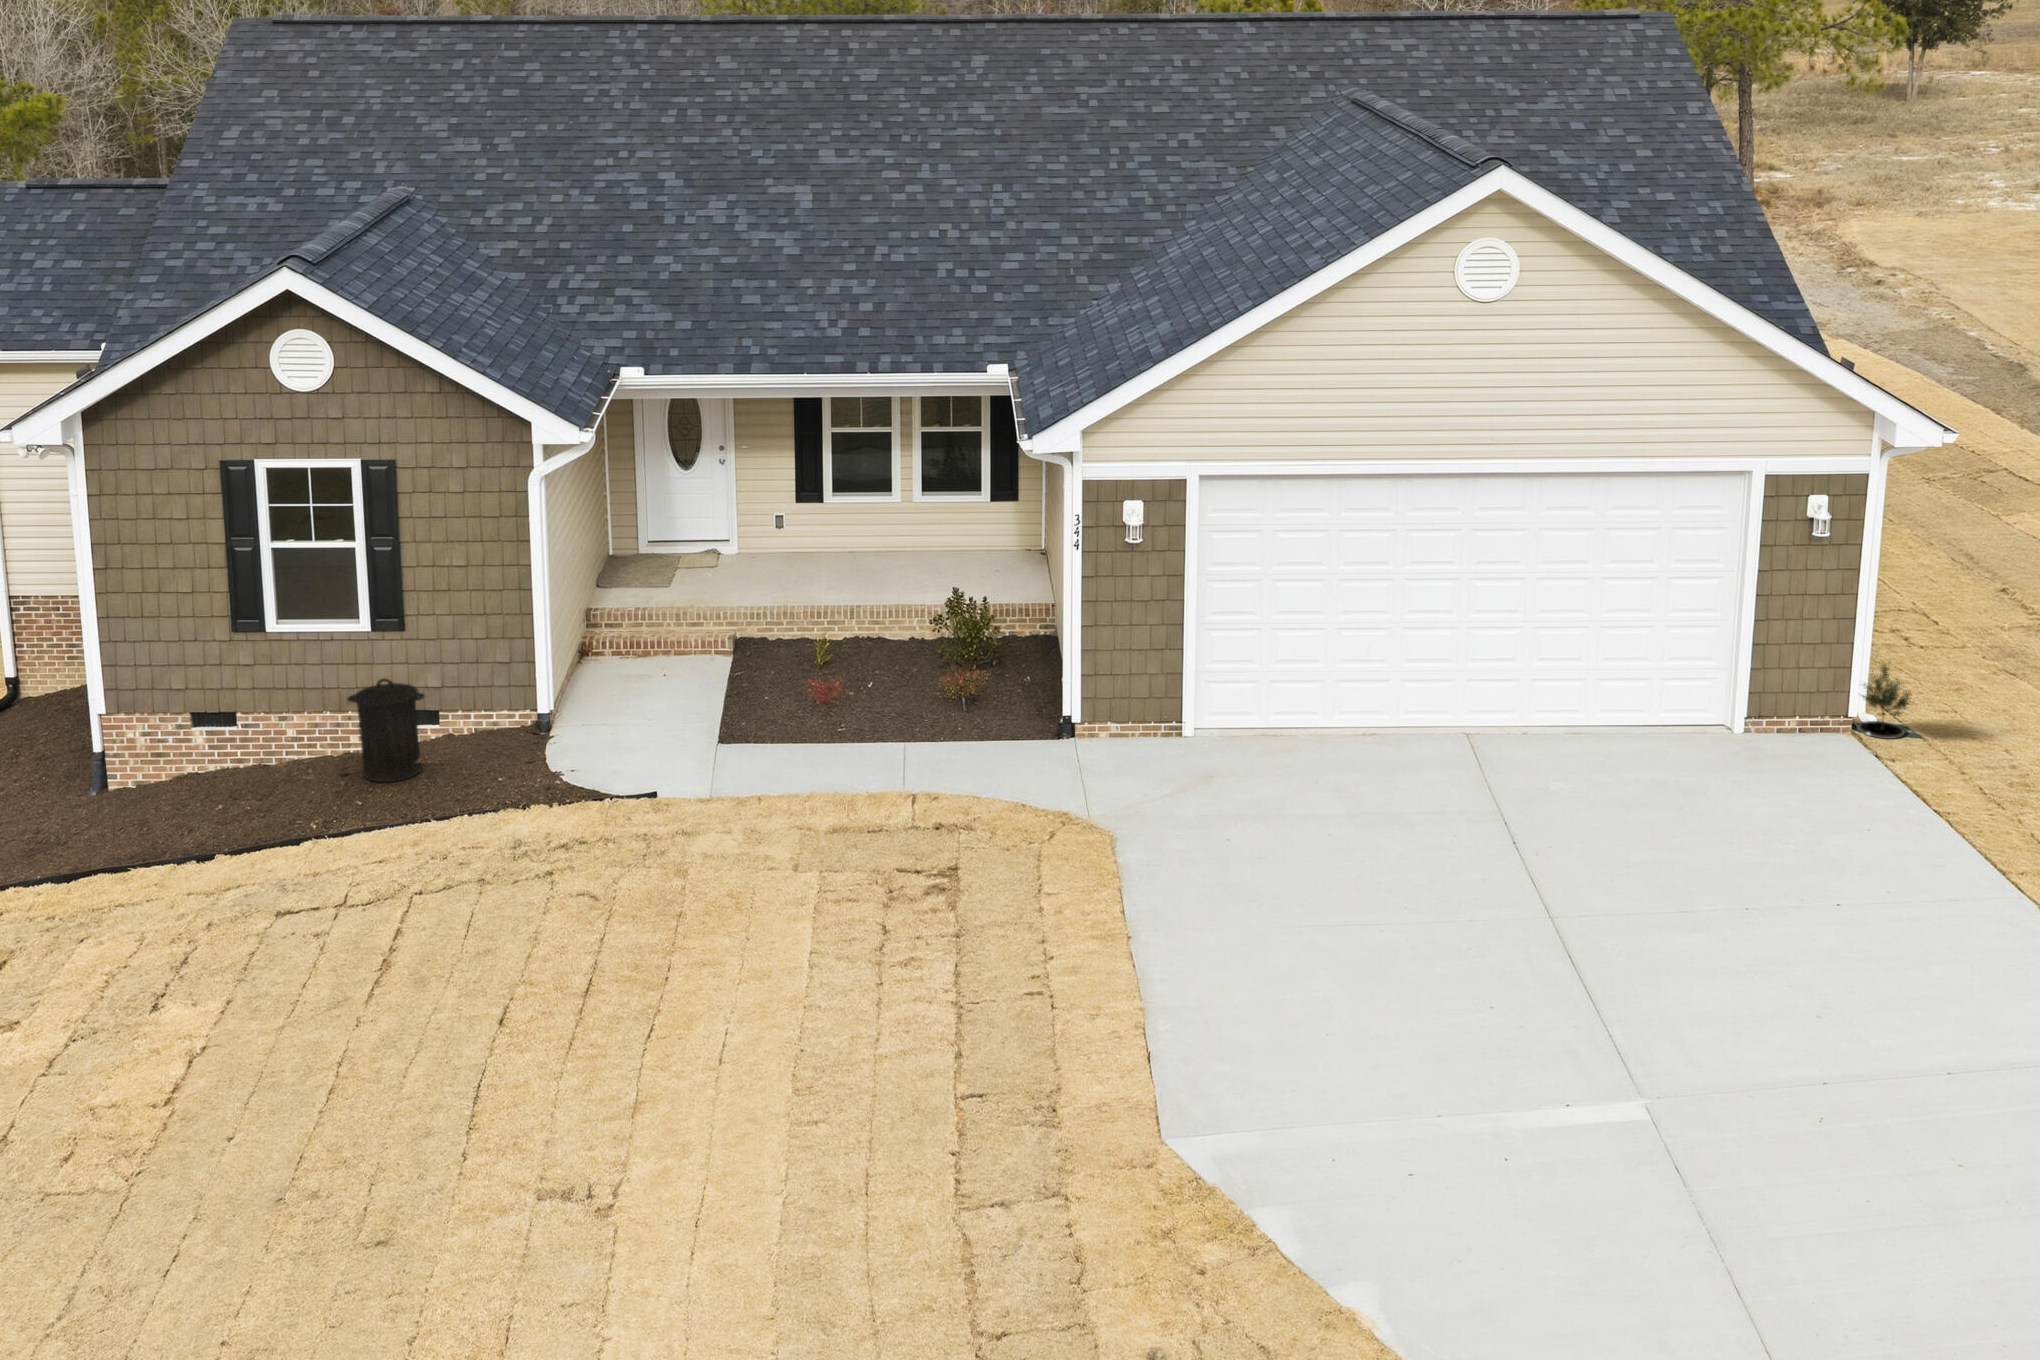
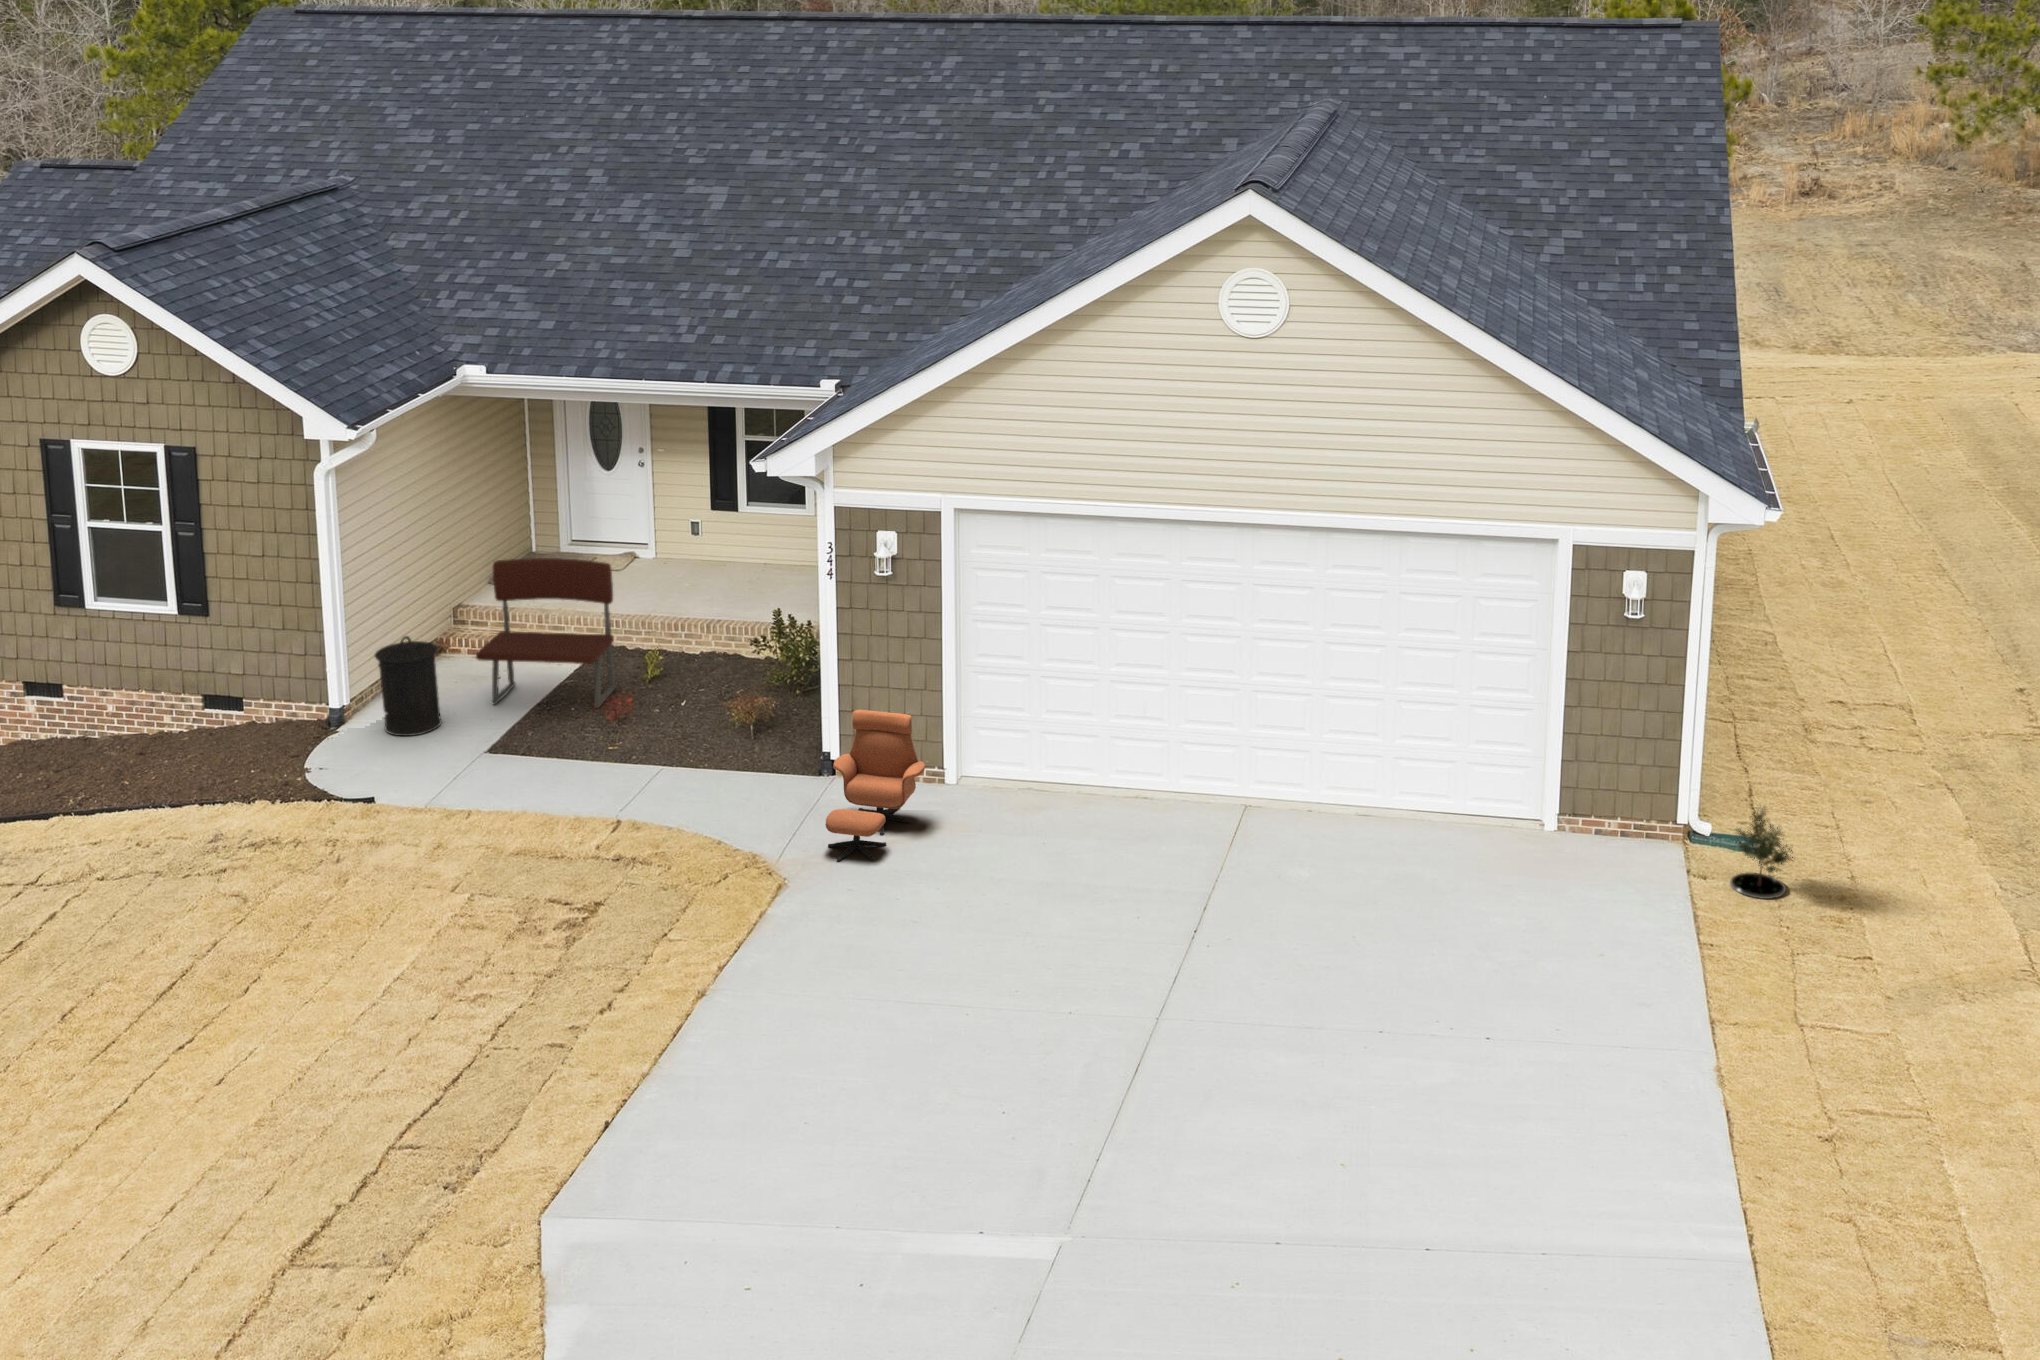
bench: none [646,551,770,700] -> present [476,558,616,708]
lounge chair: none [1083,656,1171,792] -> present [825,710,926,861]
trash can: present [347,679,424,782] -> present [374,636,442,736]

